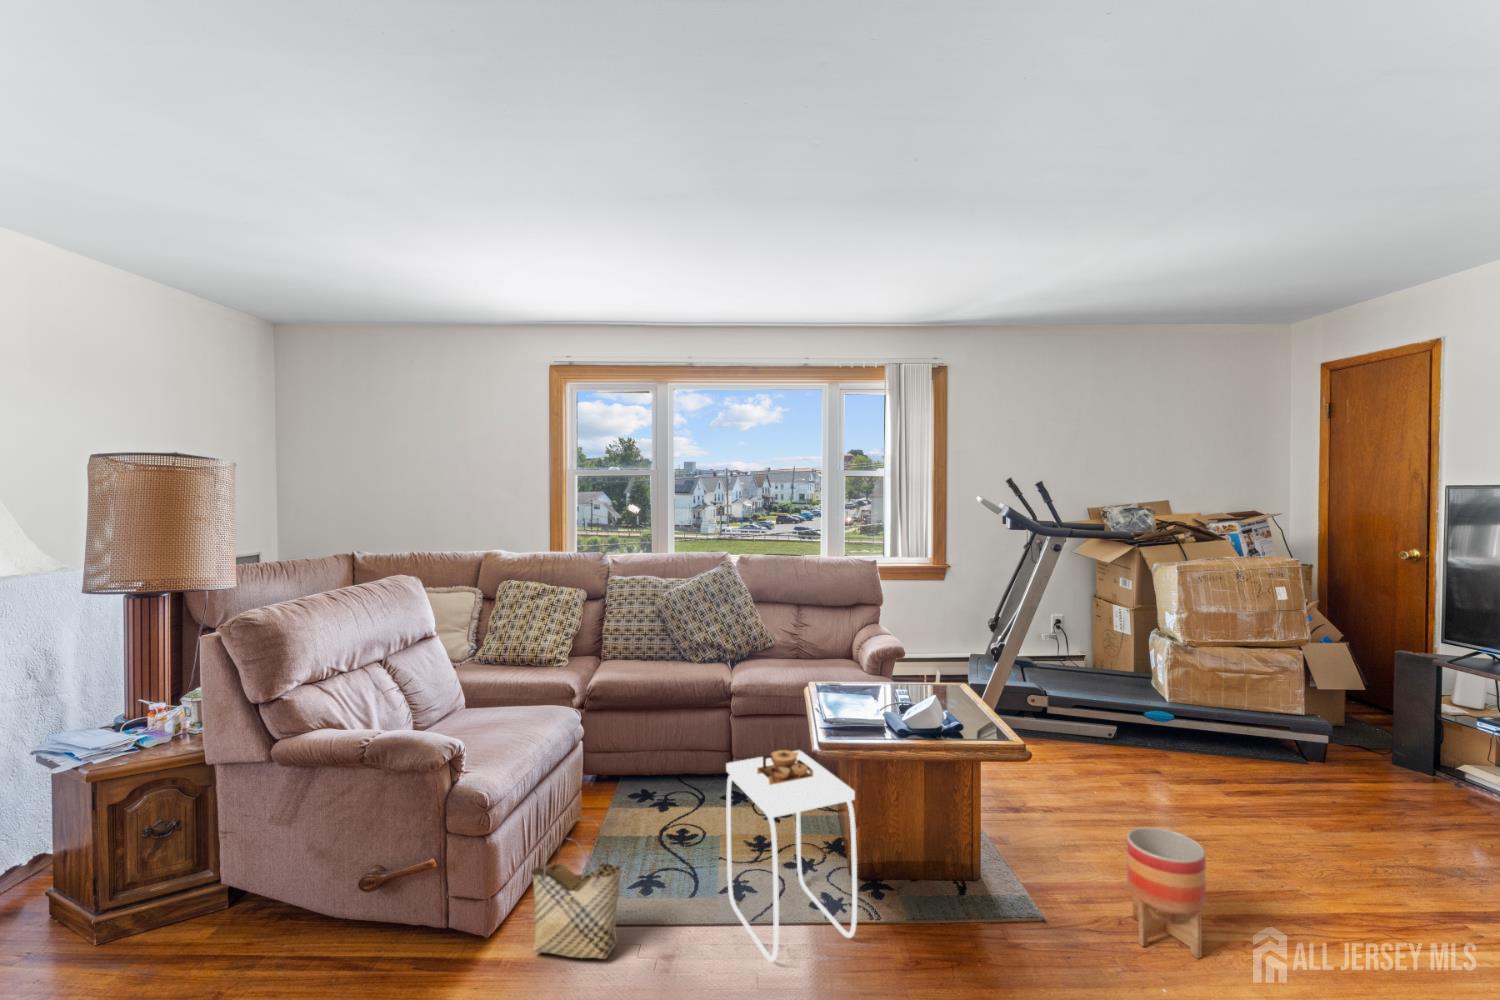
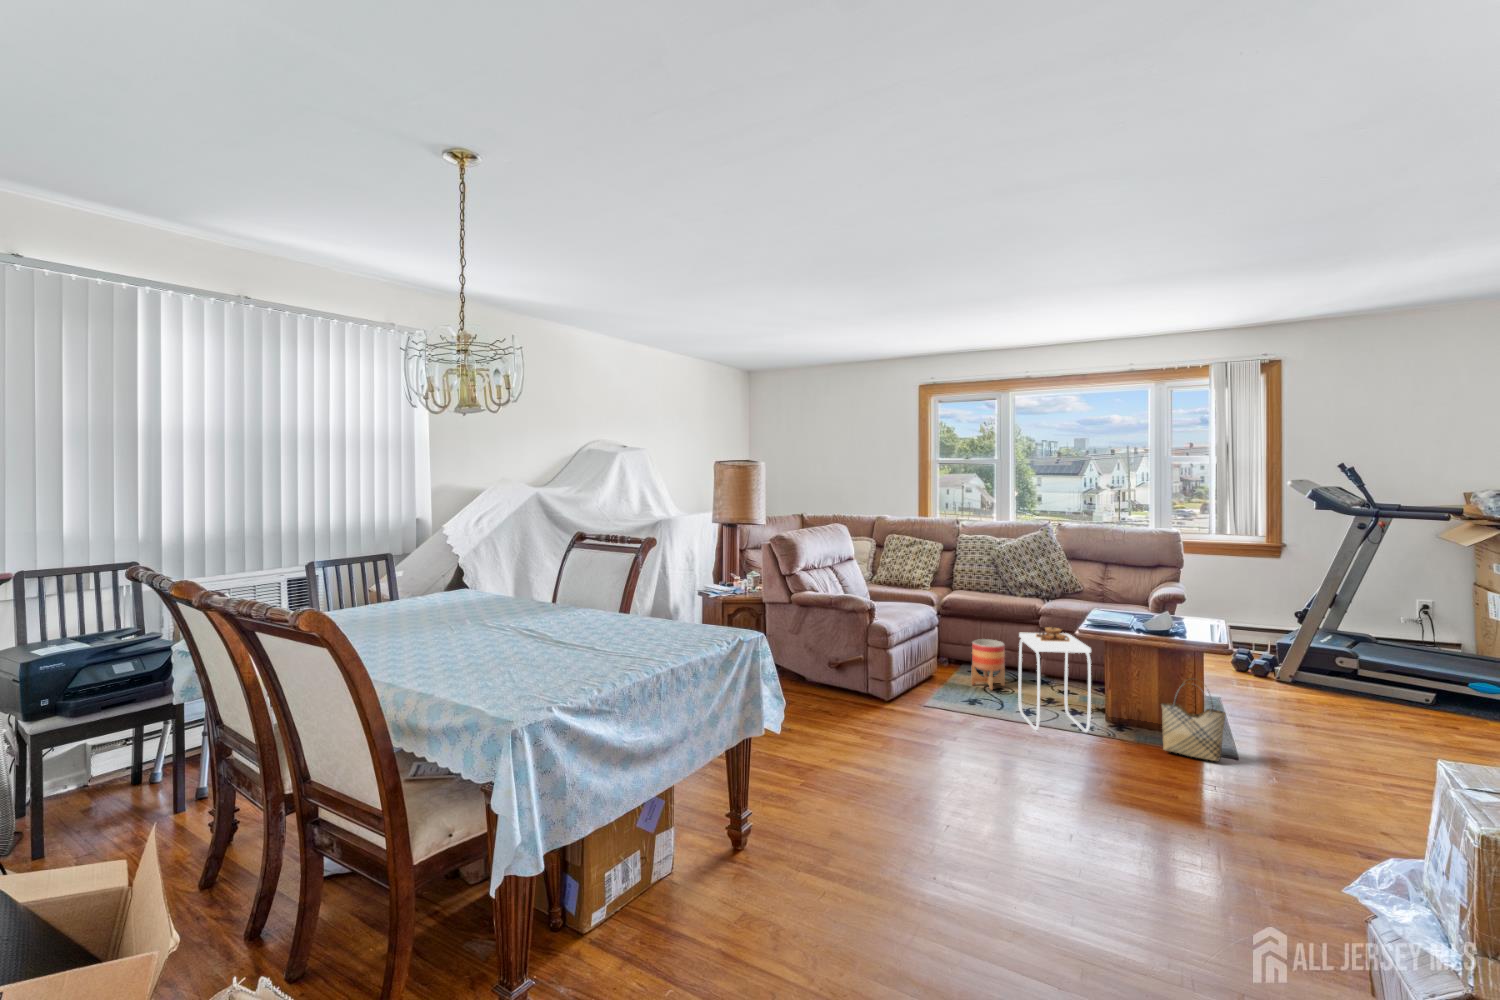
woven basket: present [531,816,621,959] -> present [1161,678,1226,761]
planter: present [1127,827,1206,958] -> present [971,639,1005,690]

